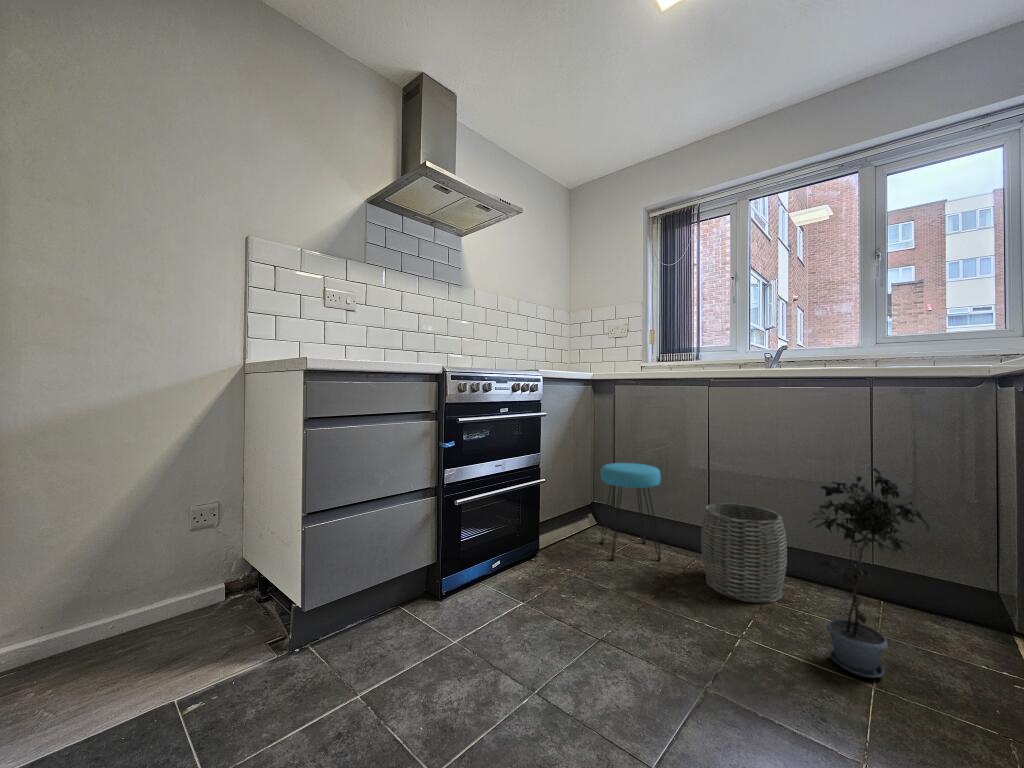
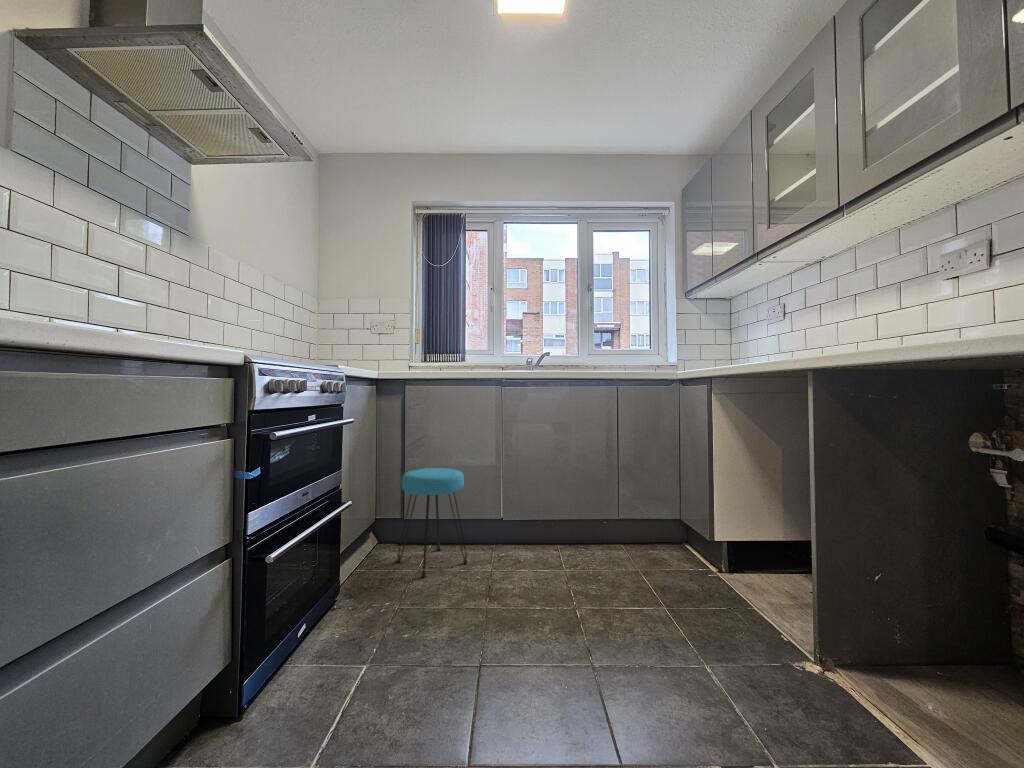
potted plant: present [808,468,930,679] -> none [618,450,708,610]
woven basket: present [701,504,787,603] -> none [511,493,578,579]

